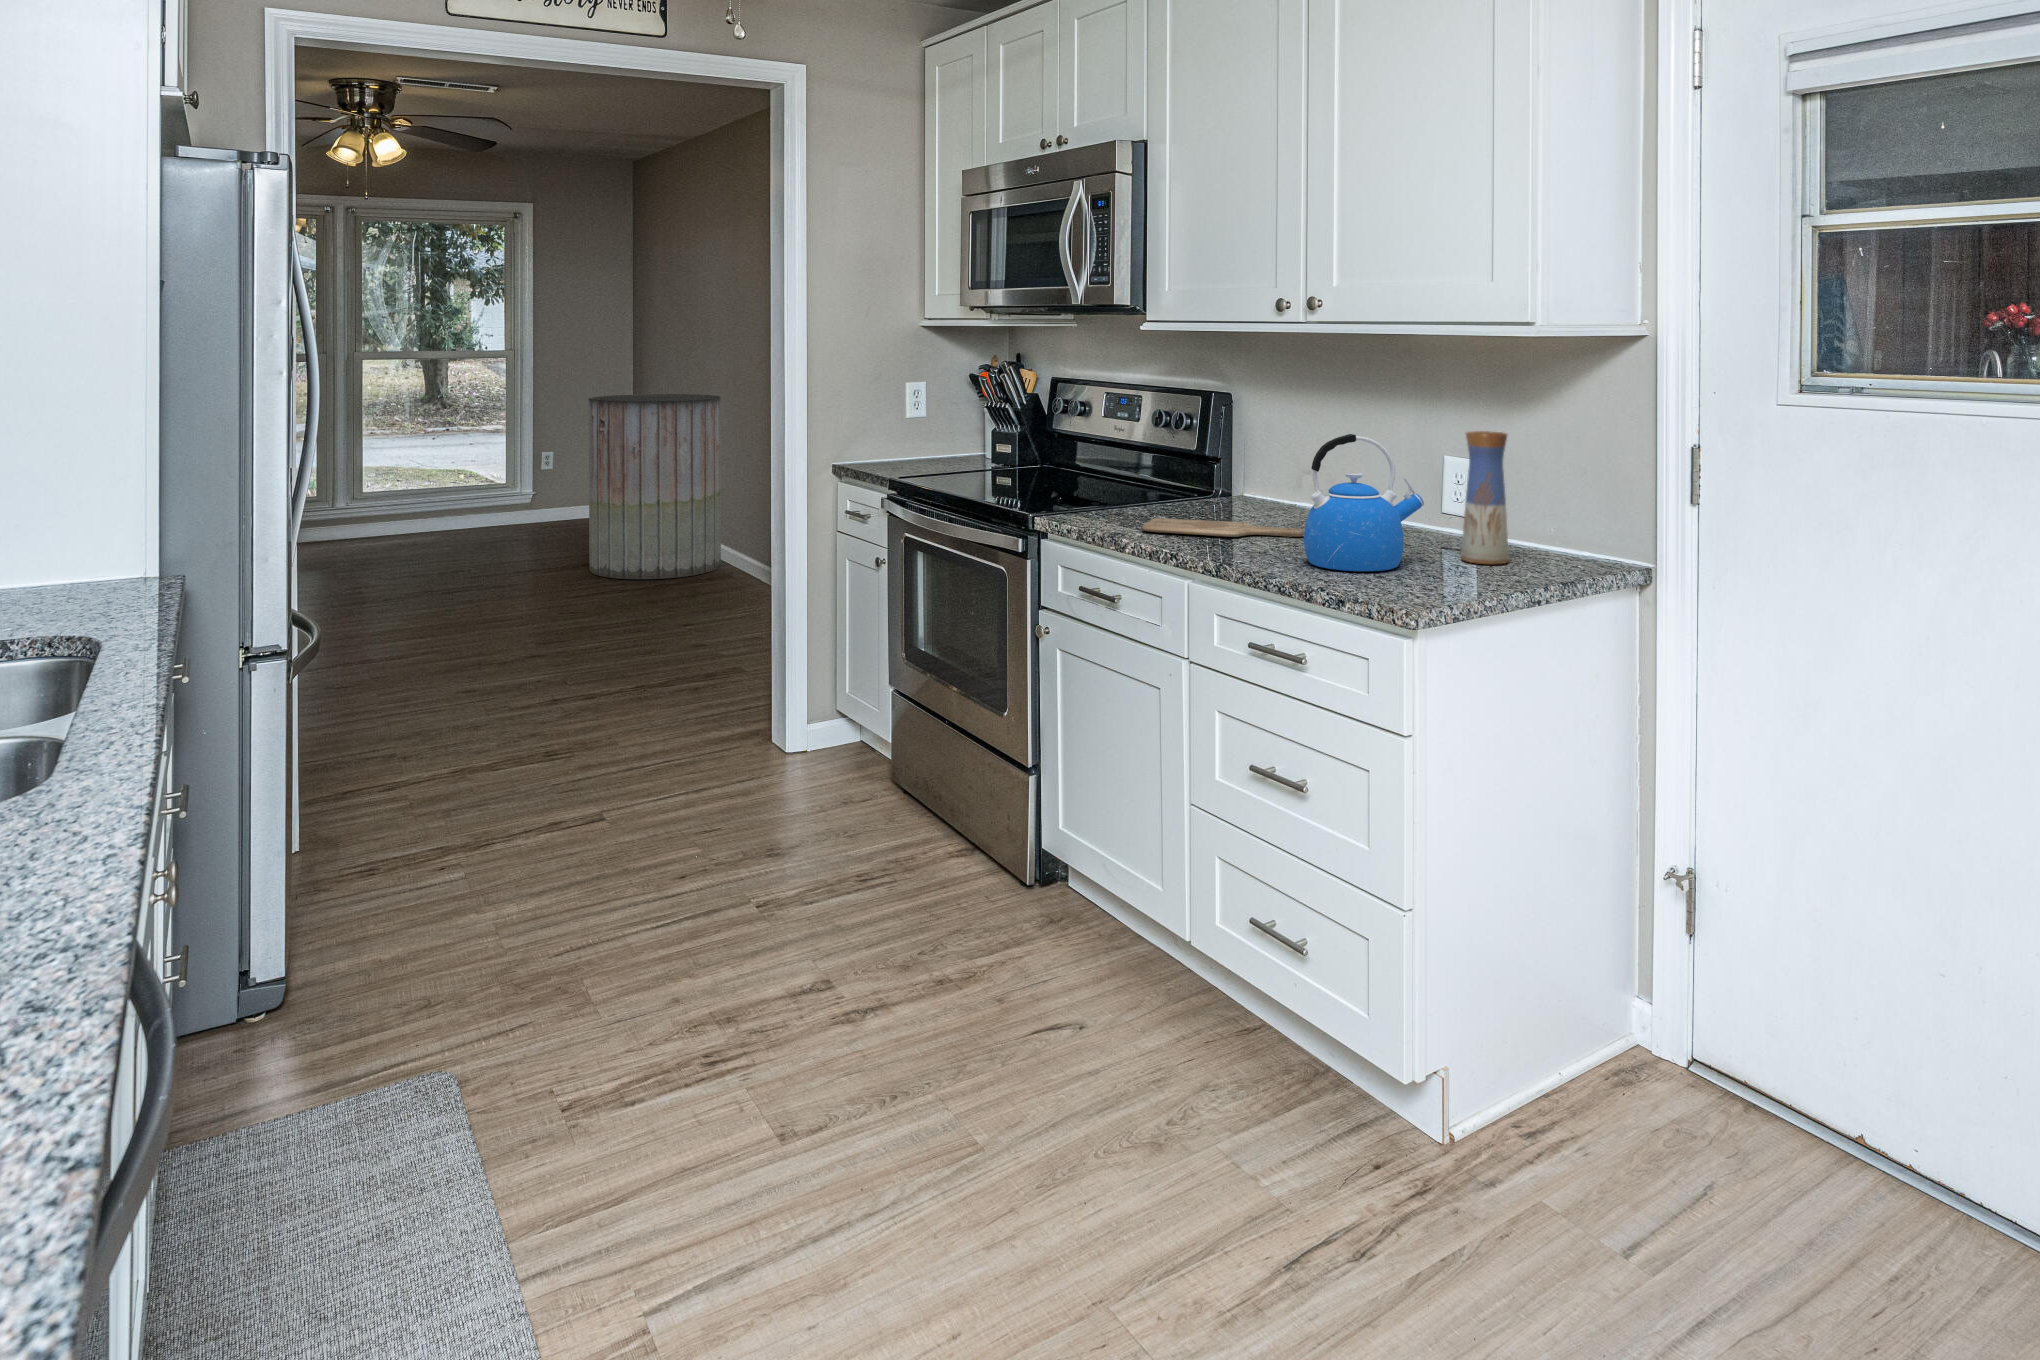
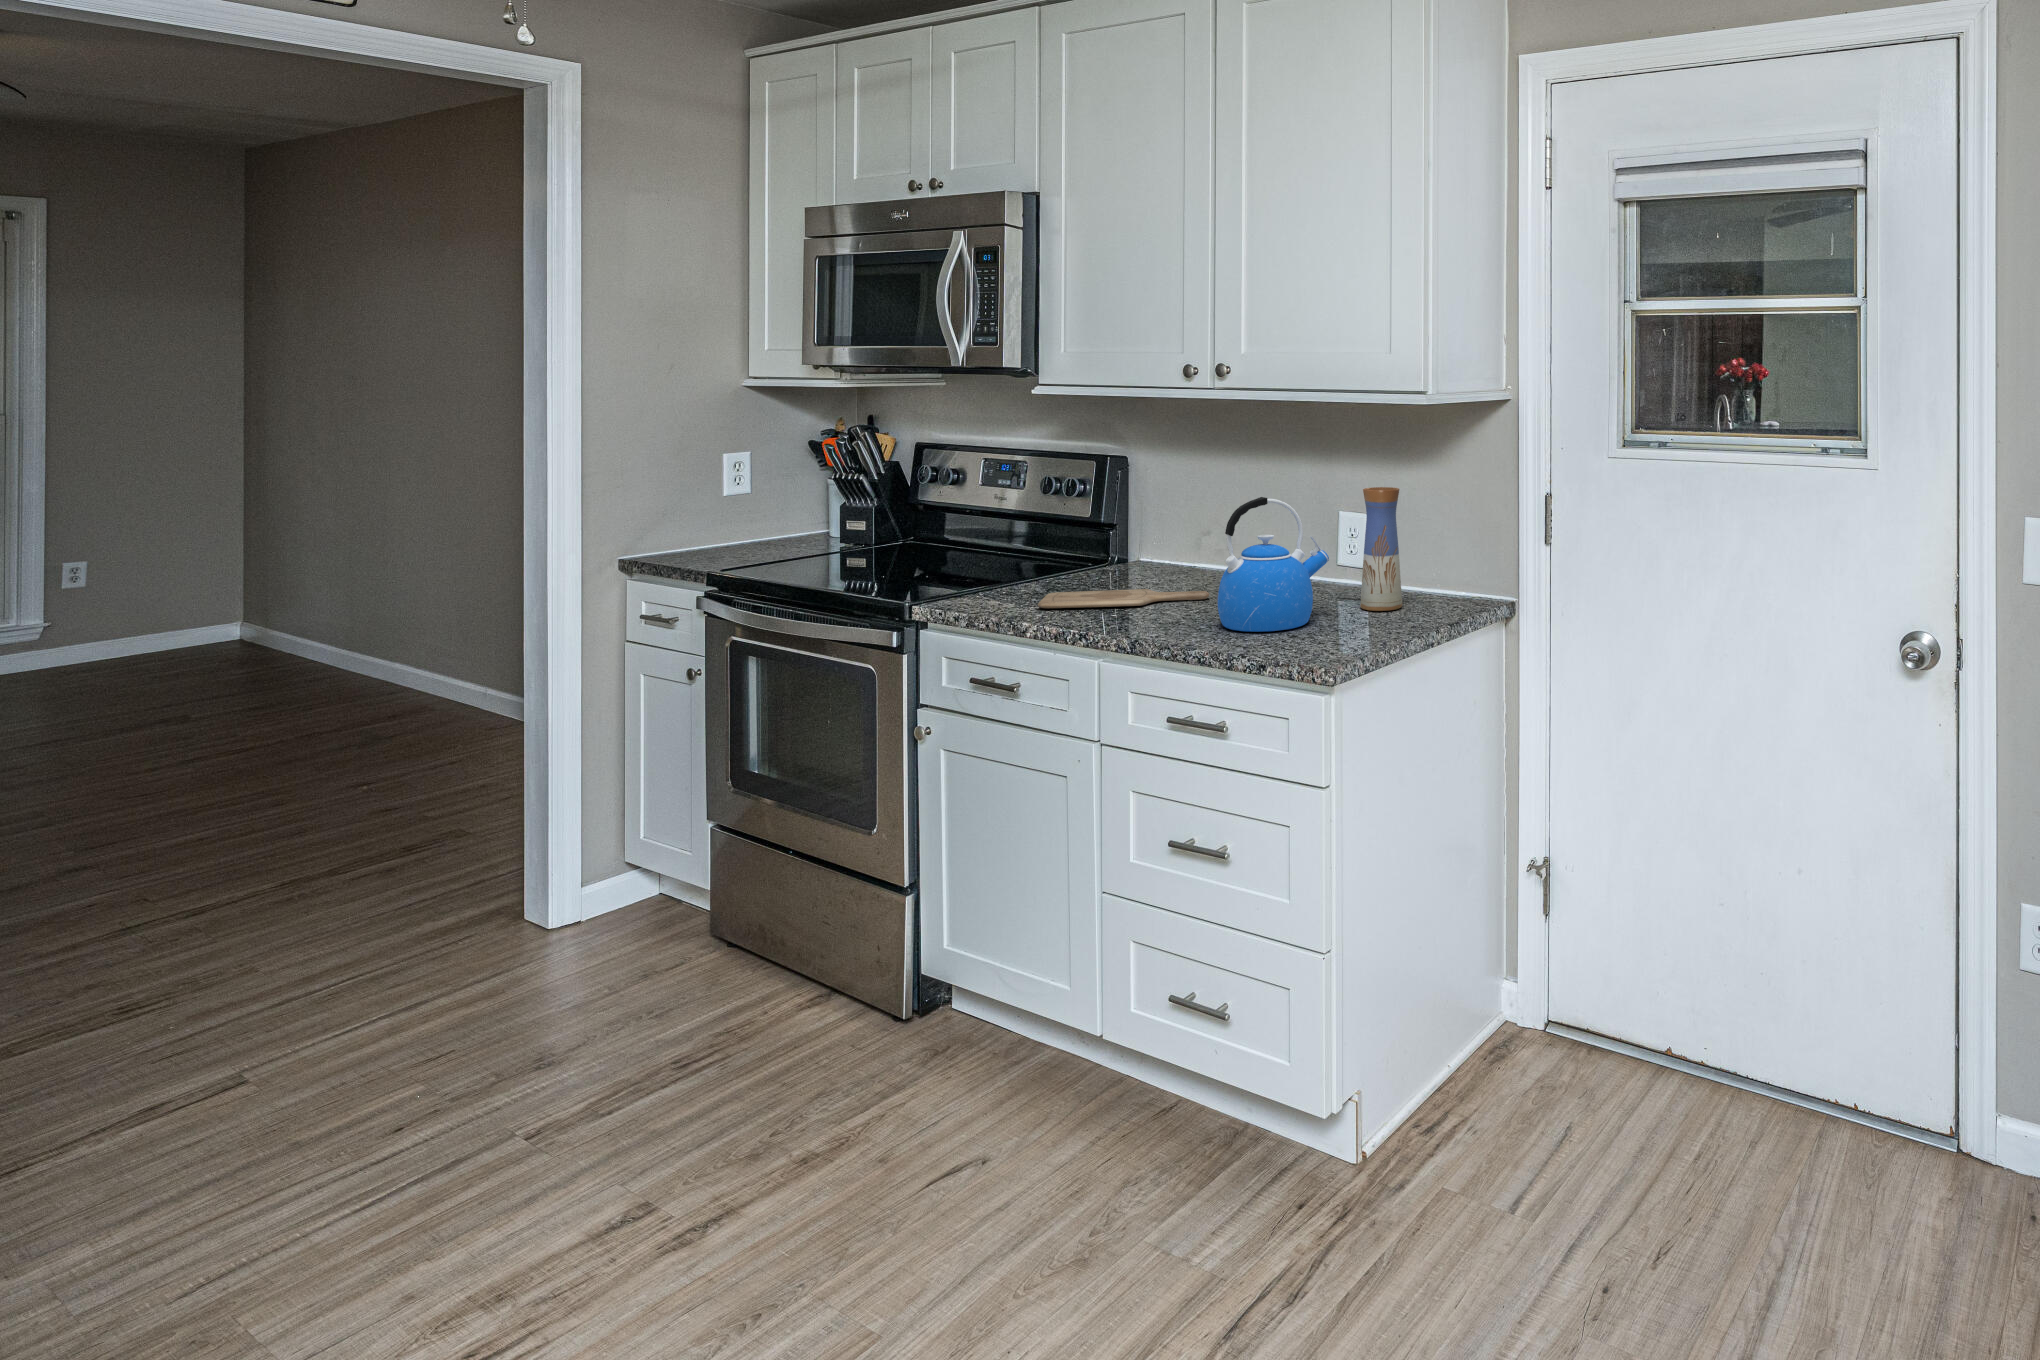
trash can: present [589,394,721,579] -> none [202,474,430,723]

